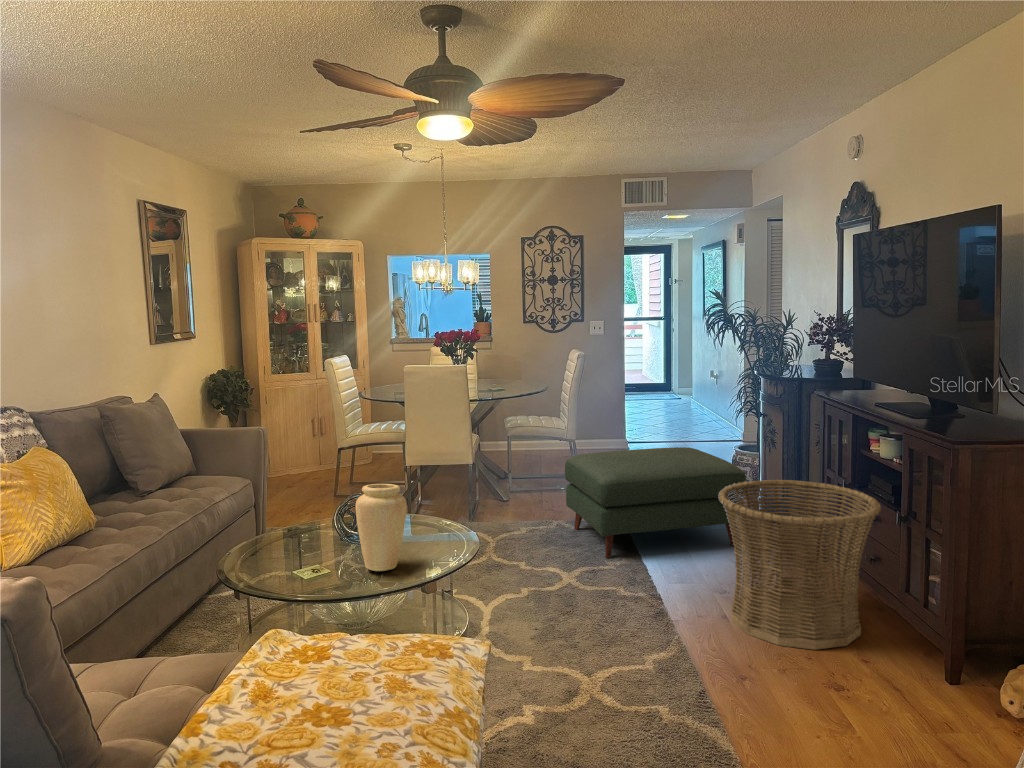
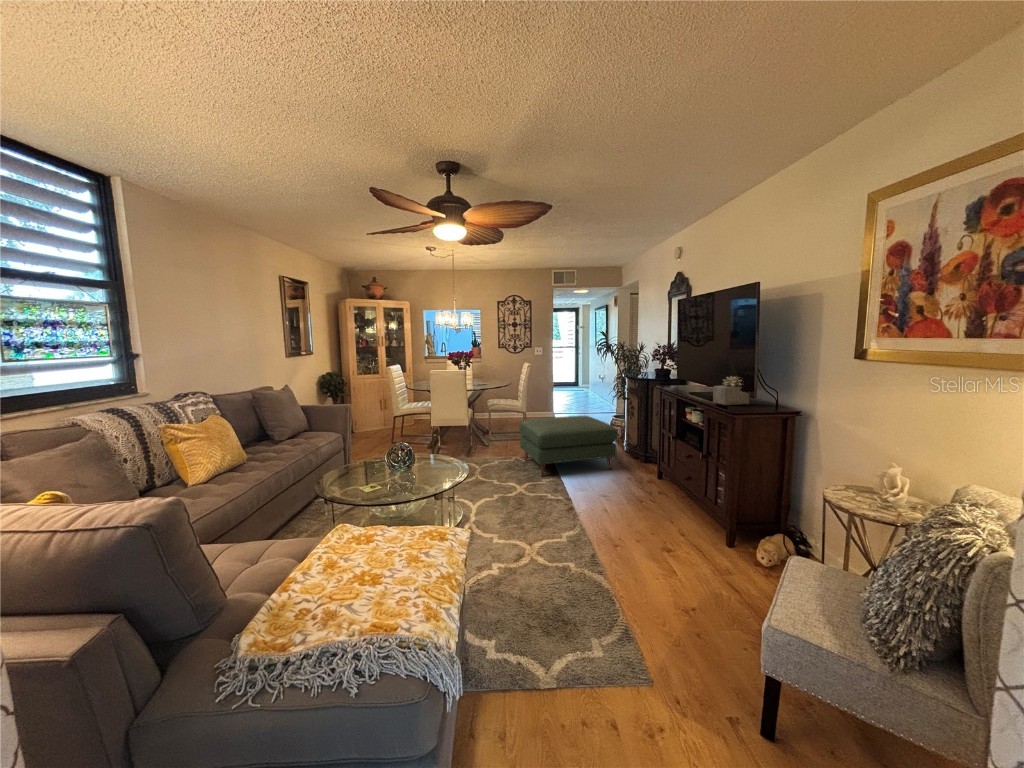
succulent plant: none [919,373,988,426] -> present [713,376,749,405]
basket: present [719,480,881,650] -> none [603,434,692,528]
vase: present [356,484,407,571] -> none [398,436,427,486]

